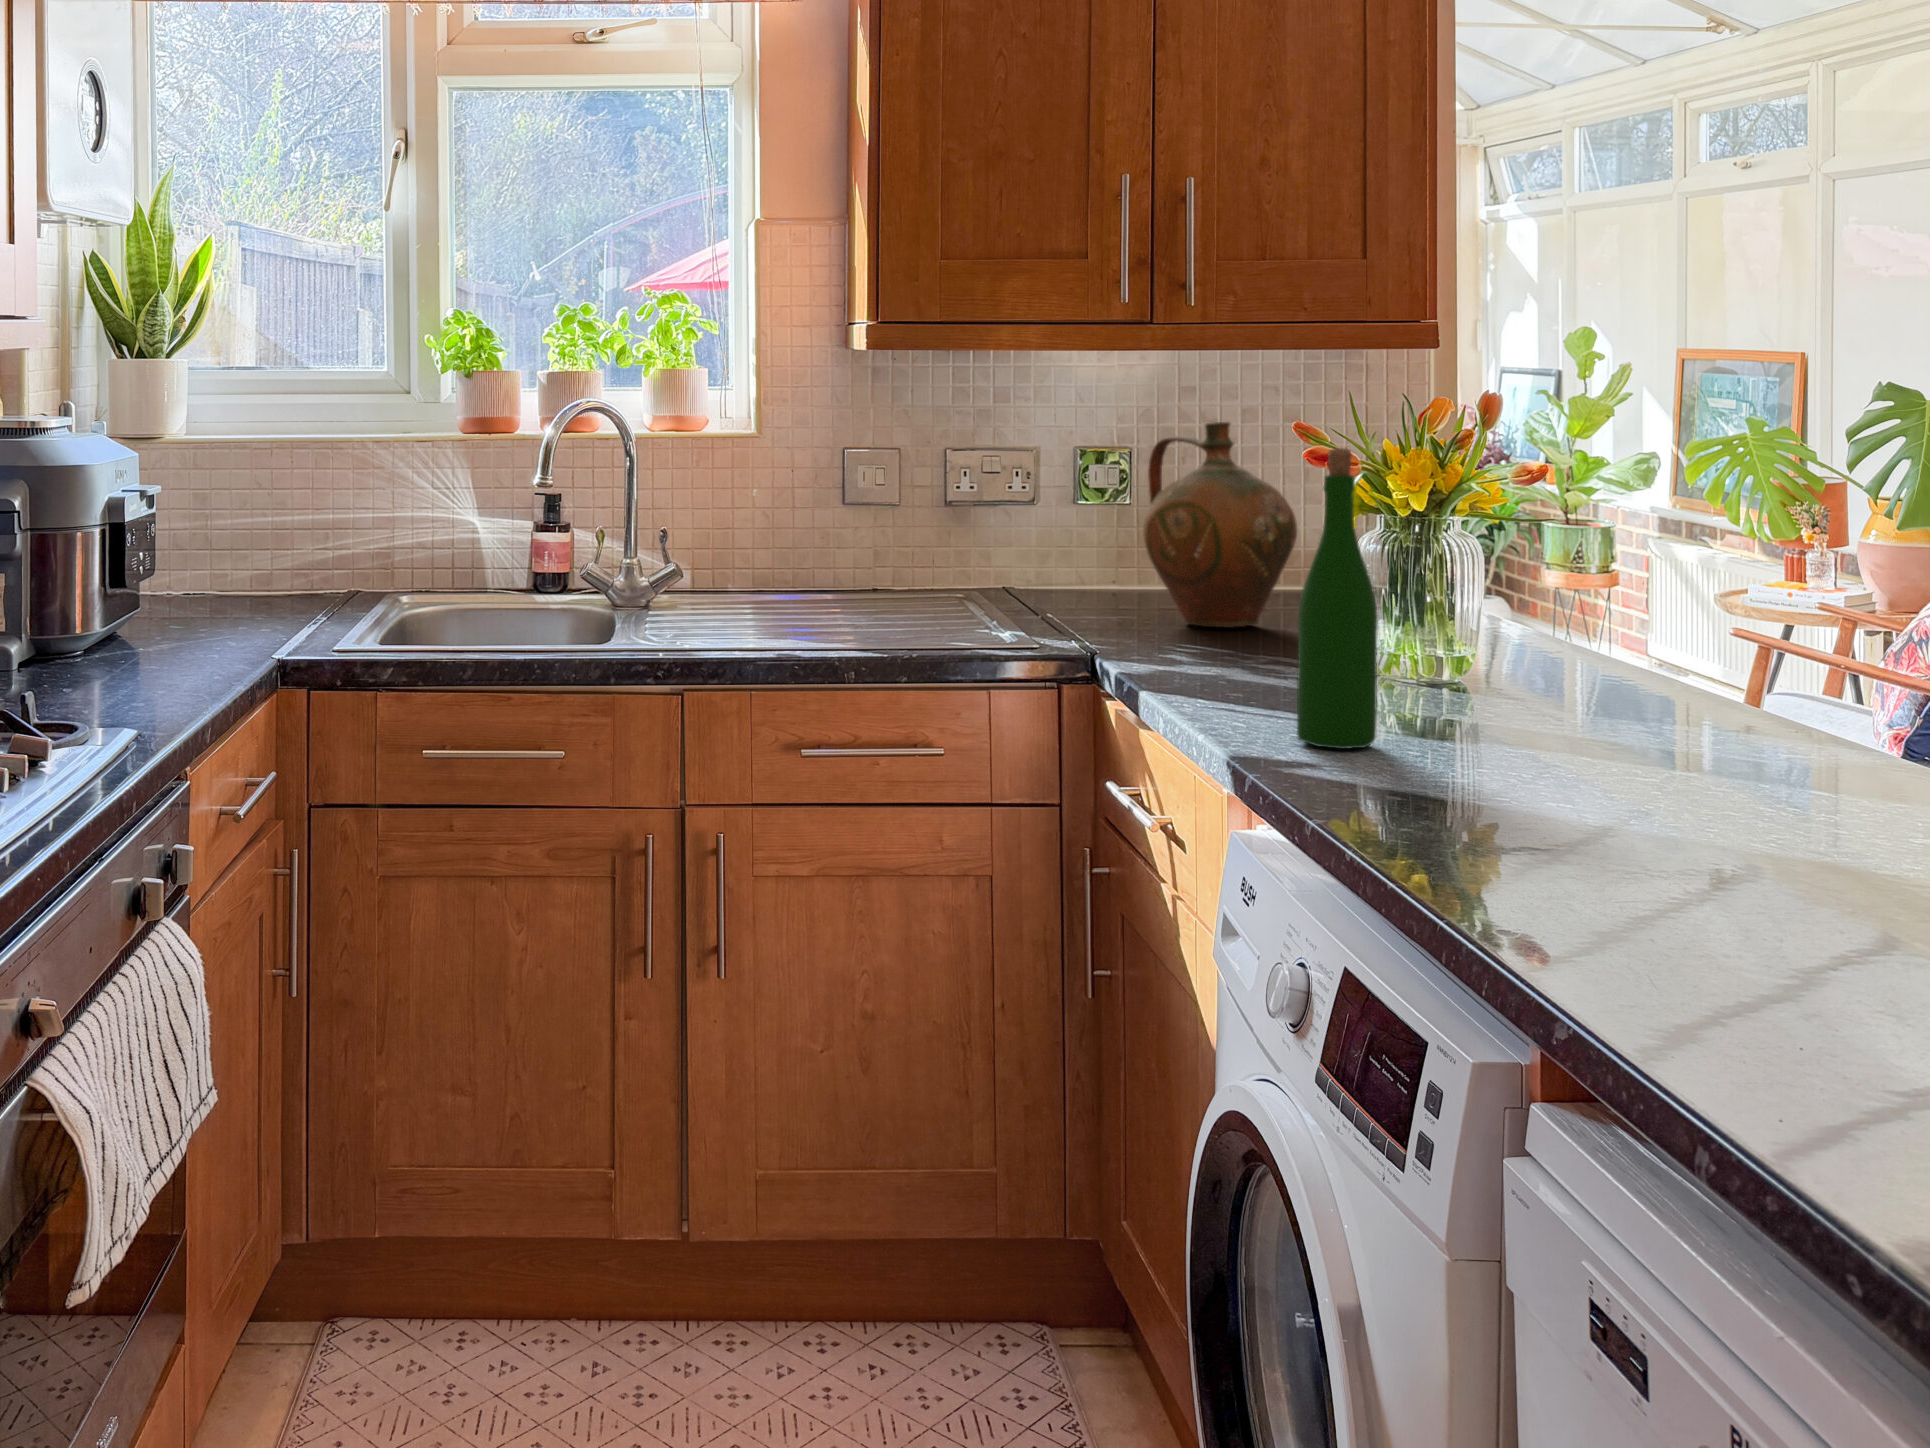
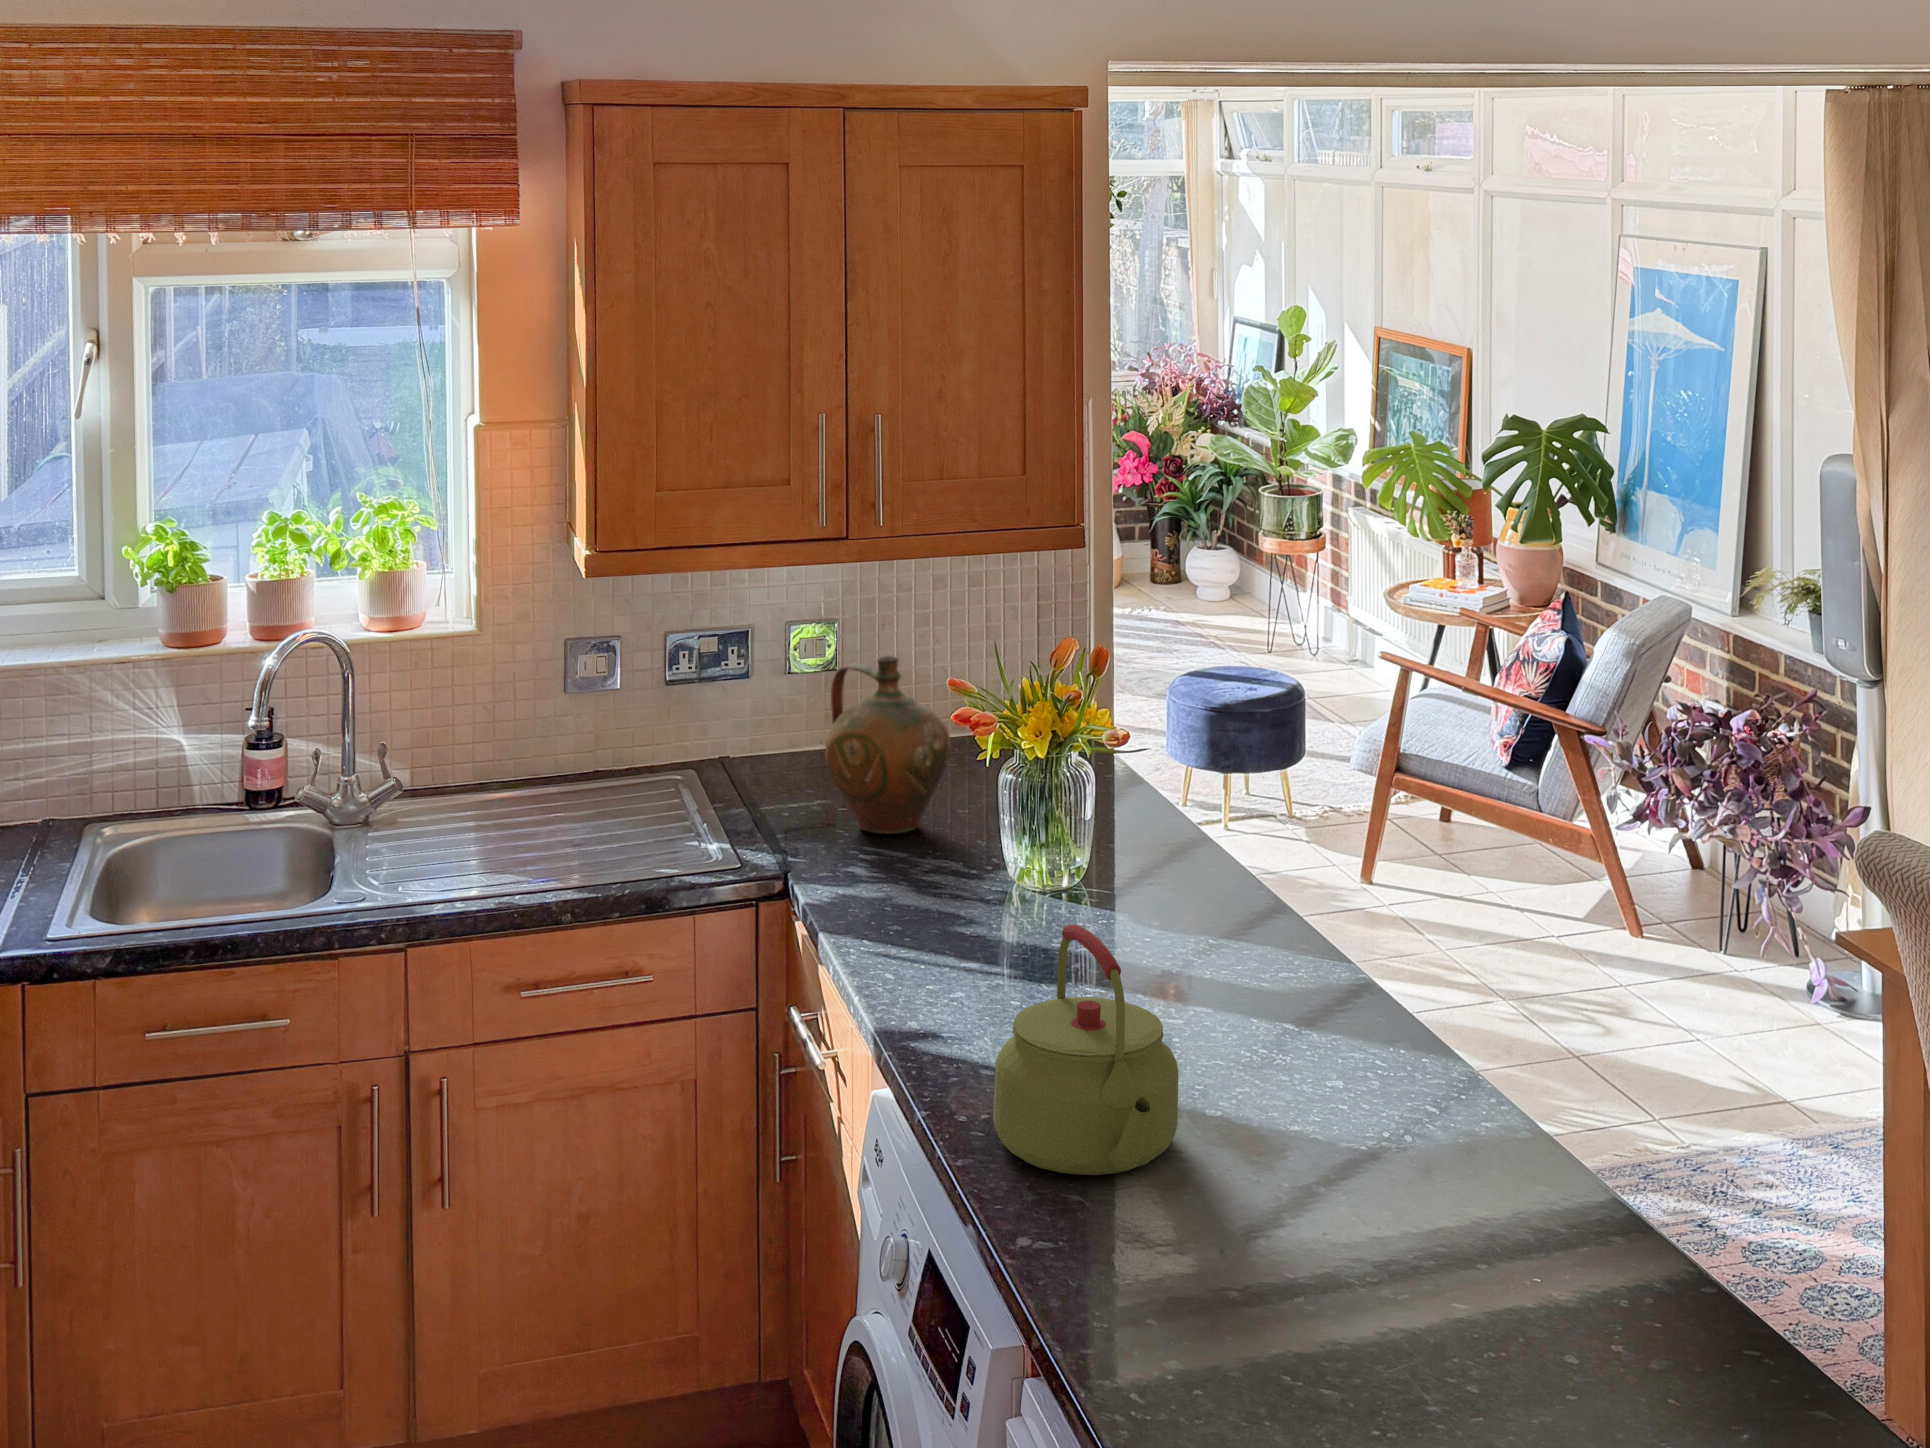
wine bottle: present [1297,448,1378,749] -> none [919,805,979,1037]
kettle: none [1430,529,1722,857] -> present [993,925,1179,1175]

